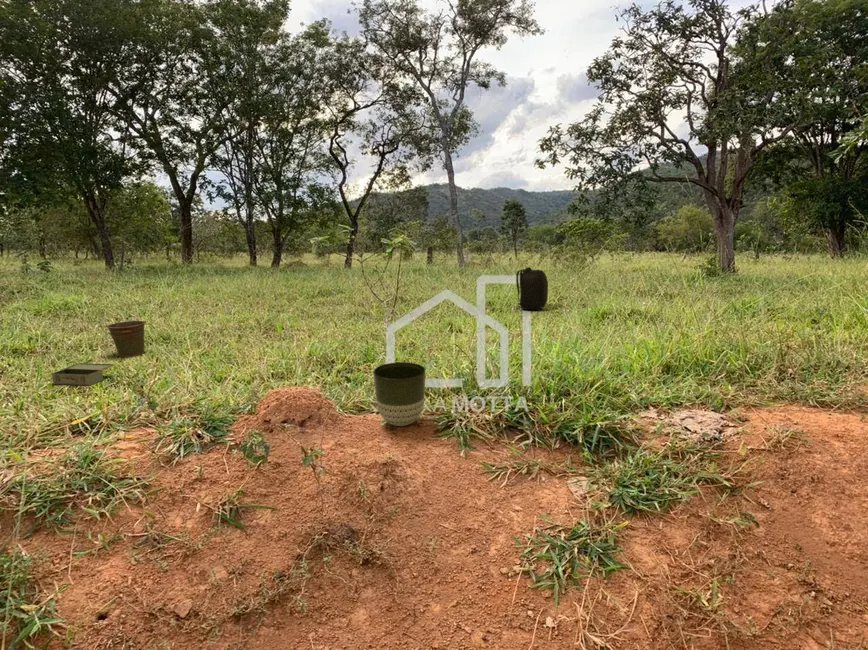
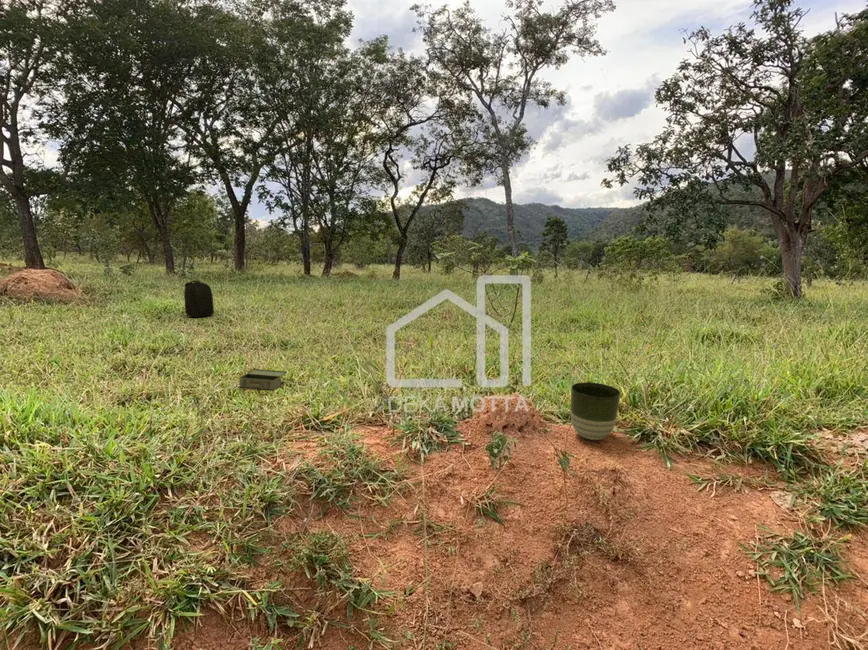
backpack: present [516,267,548,310] -> present [184,280,214,317]
bucket: present [106,321,146,357] -> none [264,332,297,365]

